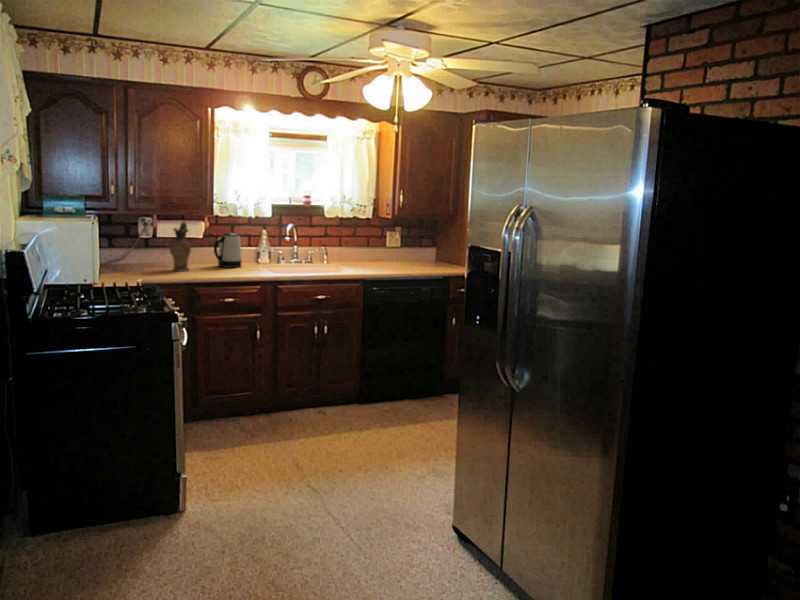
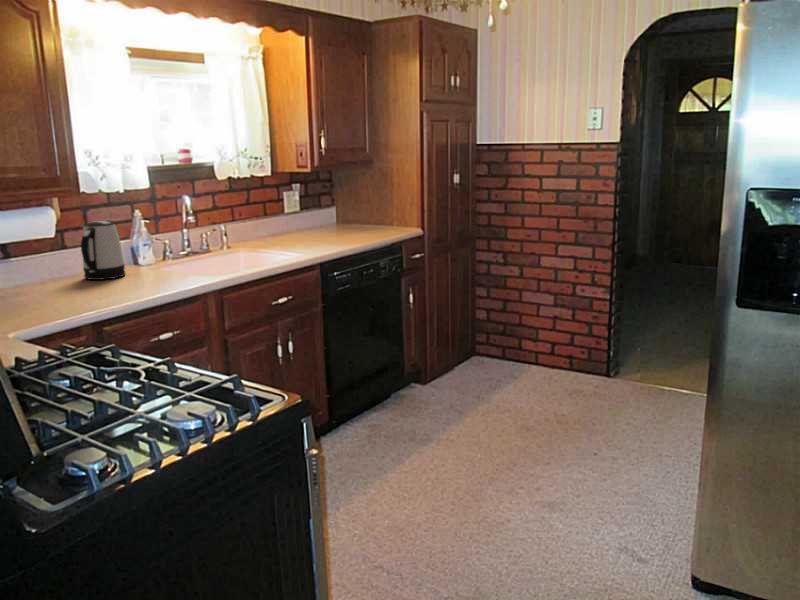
ceramic pitcher: present [170,222,191,272] -> none [17,210,62,301]

